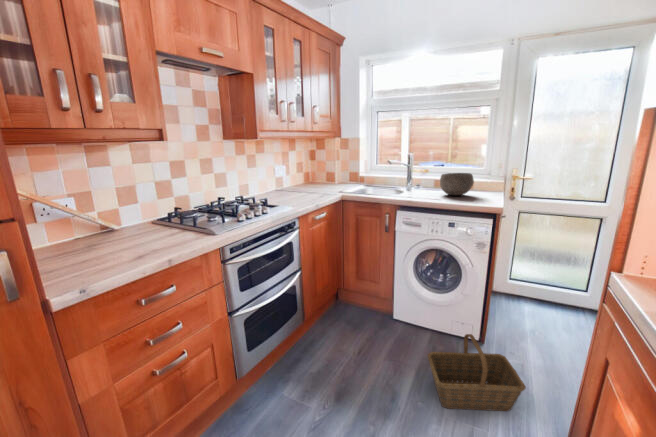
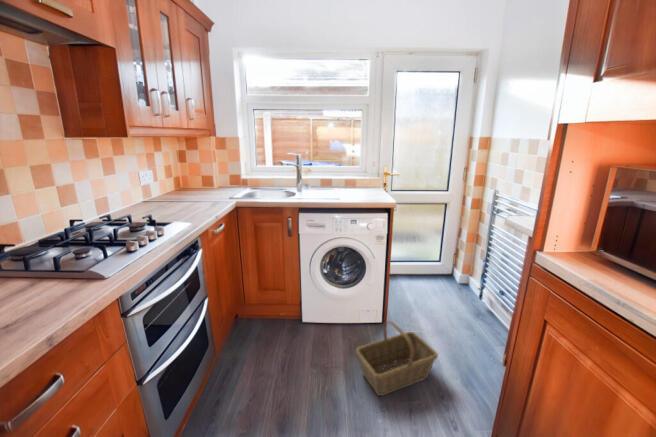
bowl: present [440,173,474,195] -> none [332,172,362,194]

